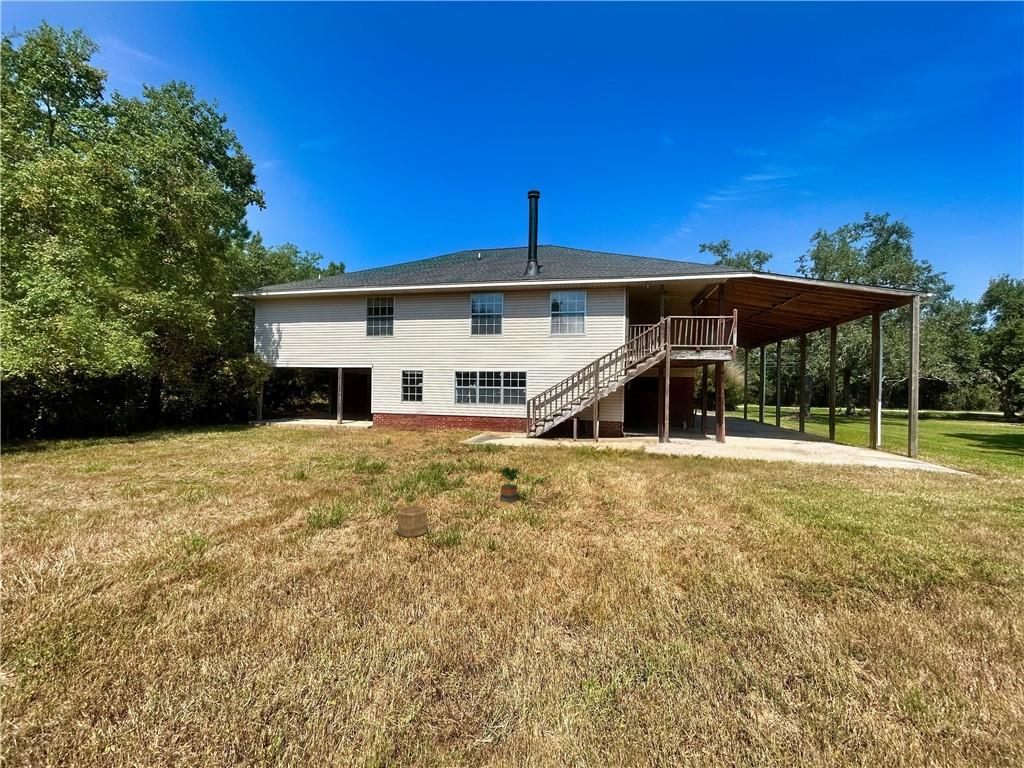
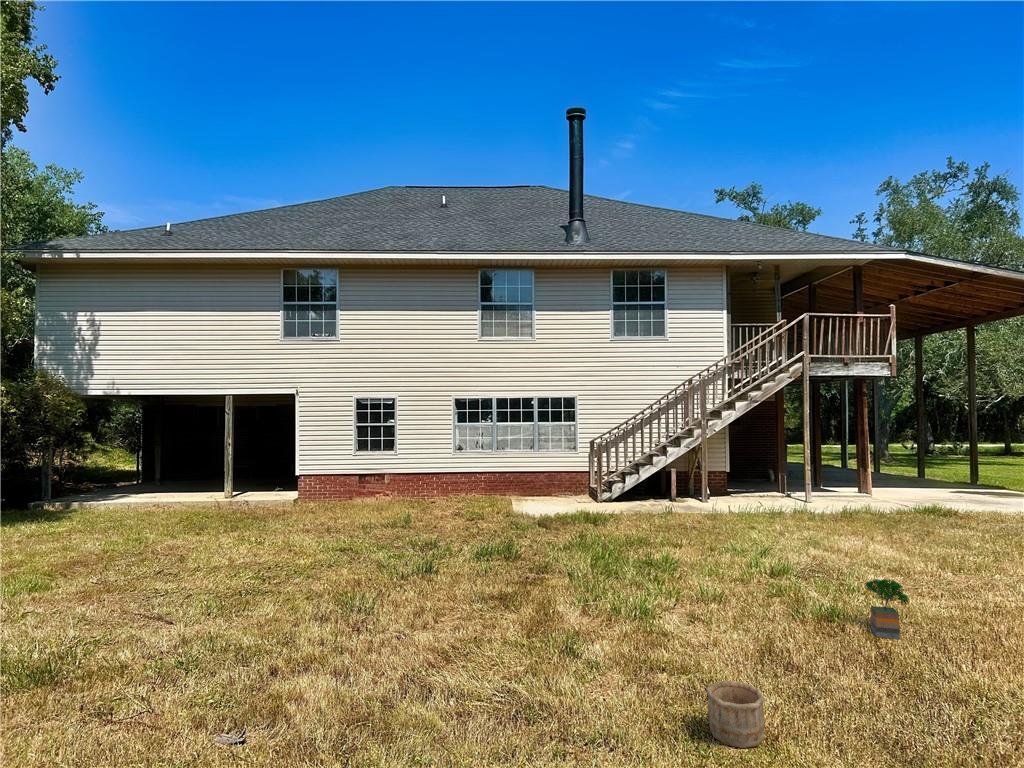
wooden bucket: present [397,505,428,537] -> present [706,681,765,748]

